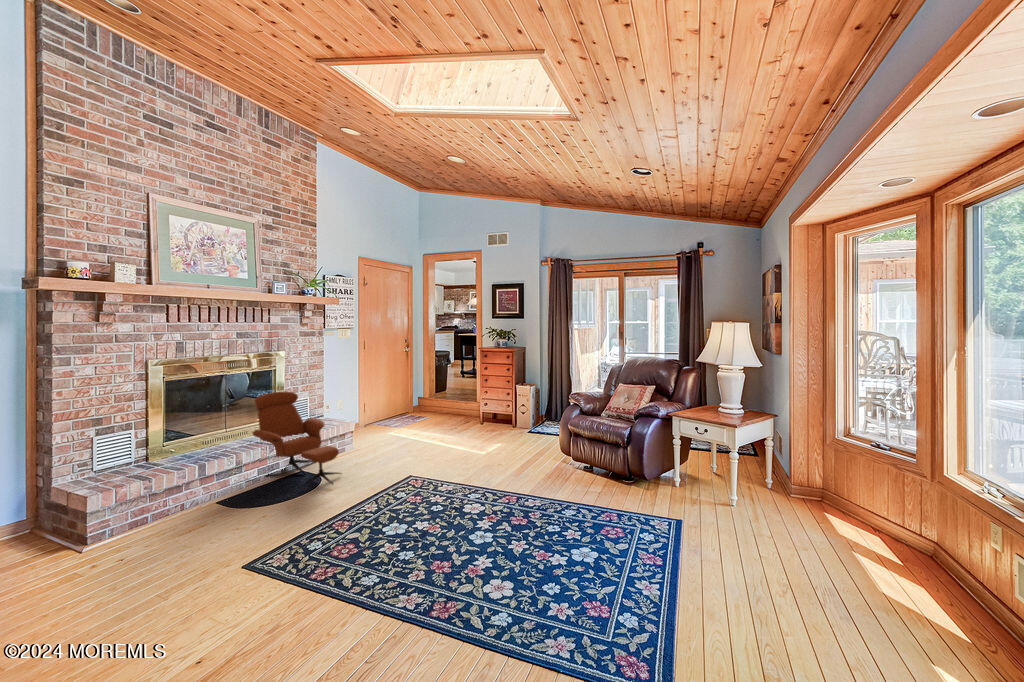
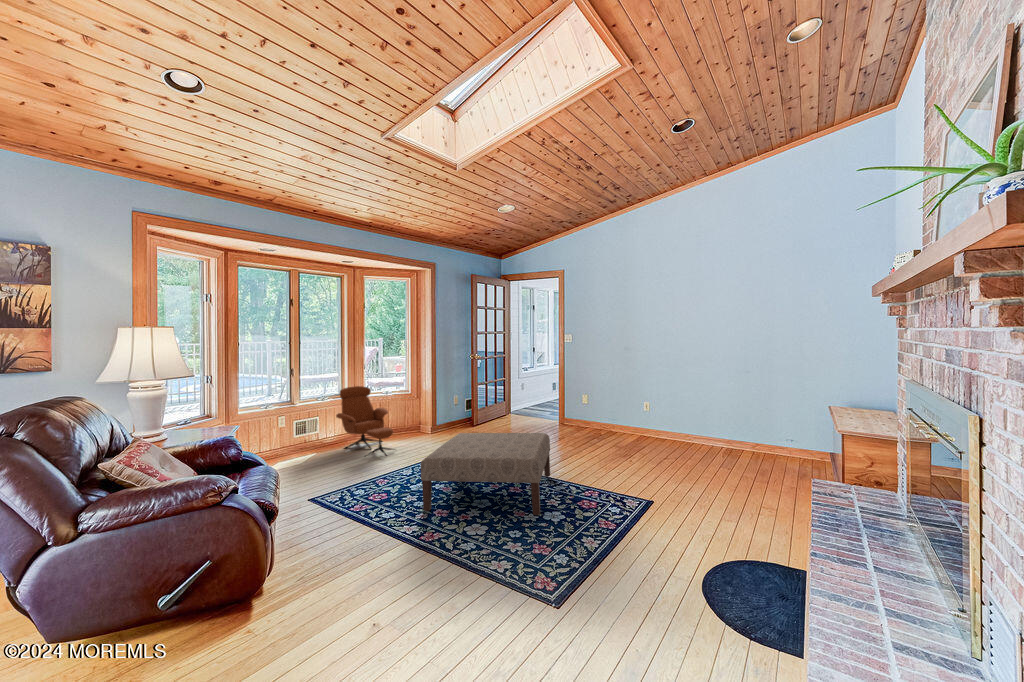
ottoman: none [412,446,571,567] -> present [421,433,550,515]

